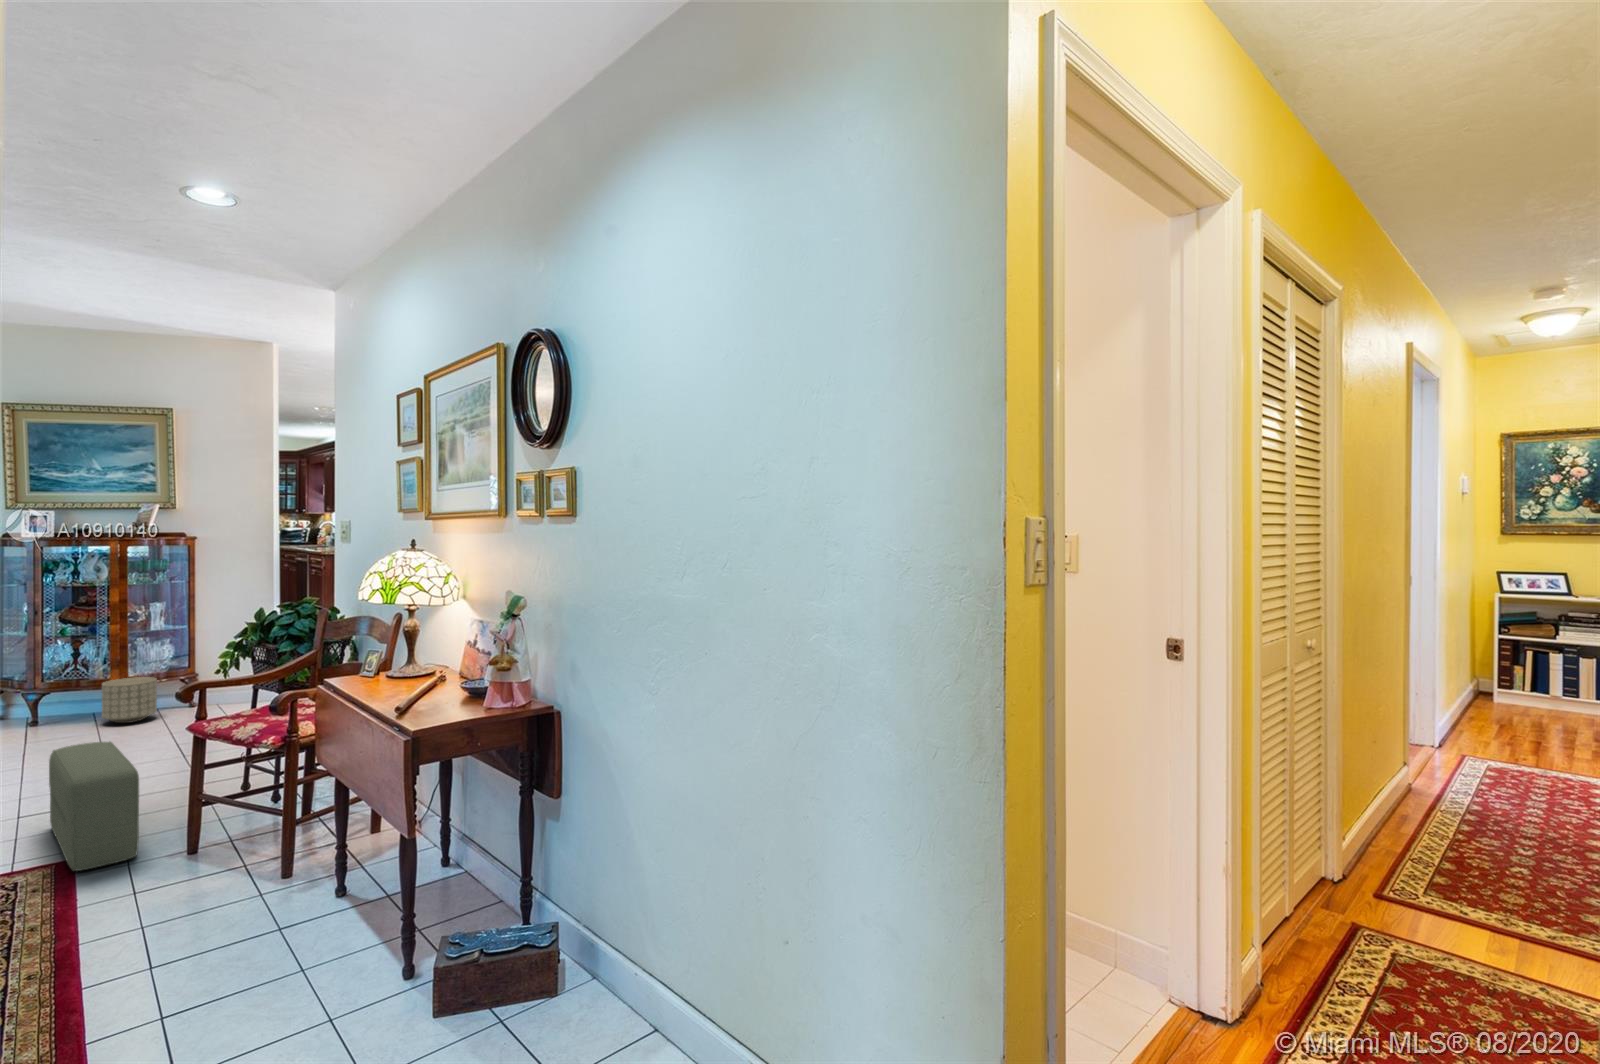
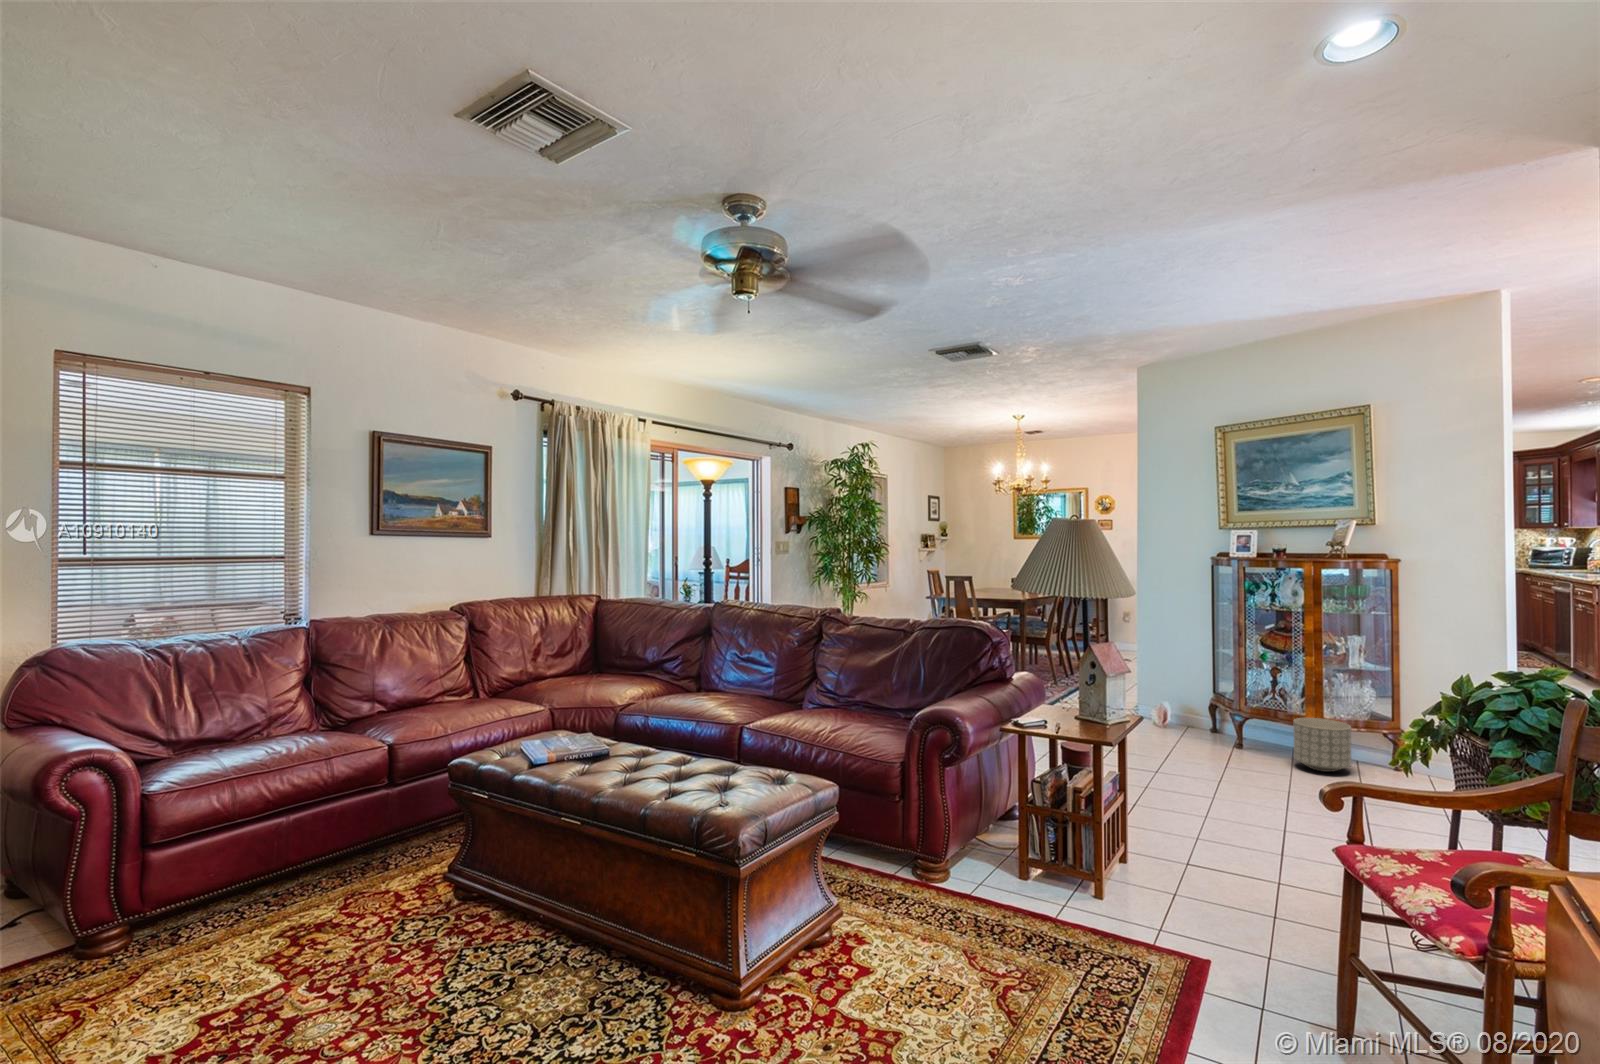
pouf: present [49,742,139,871] -> none [1197,807,1276,999]

